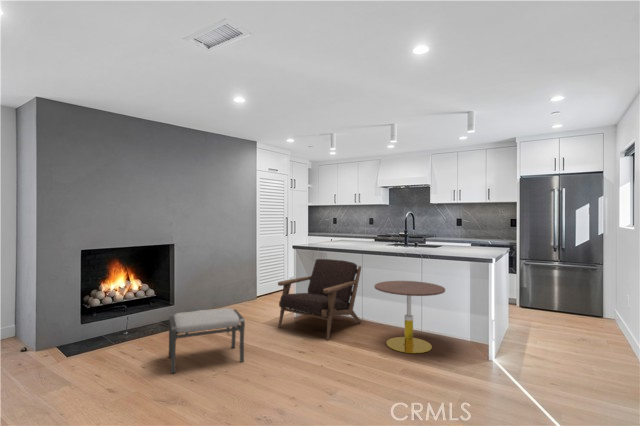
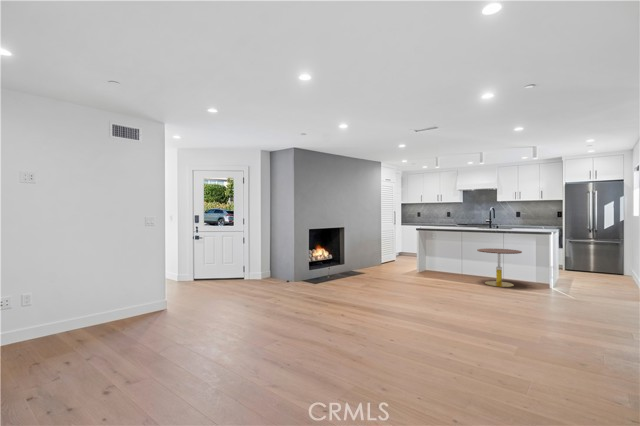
armchair: present [278,259,361,340] -> none [413,237,462,282]
ottoman: present [169,308,245,373] -> none [368,261,412,291]

